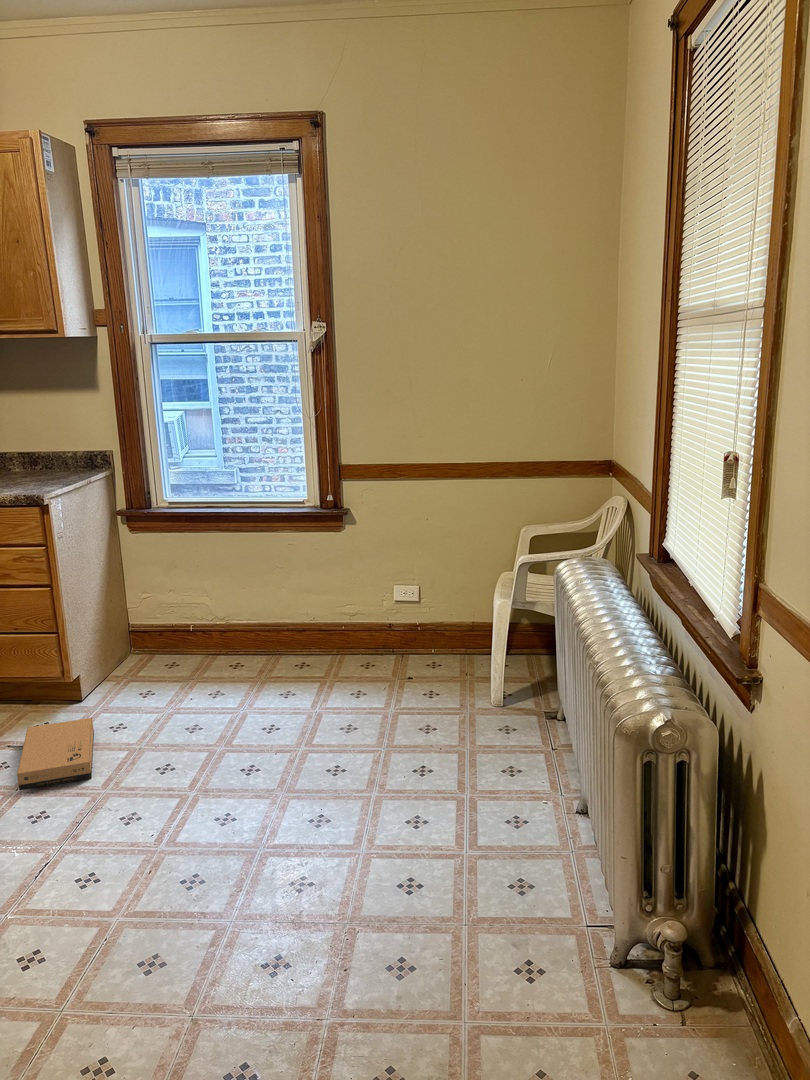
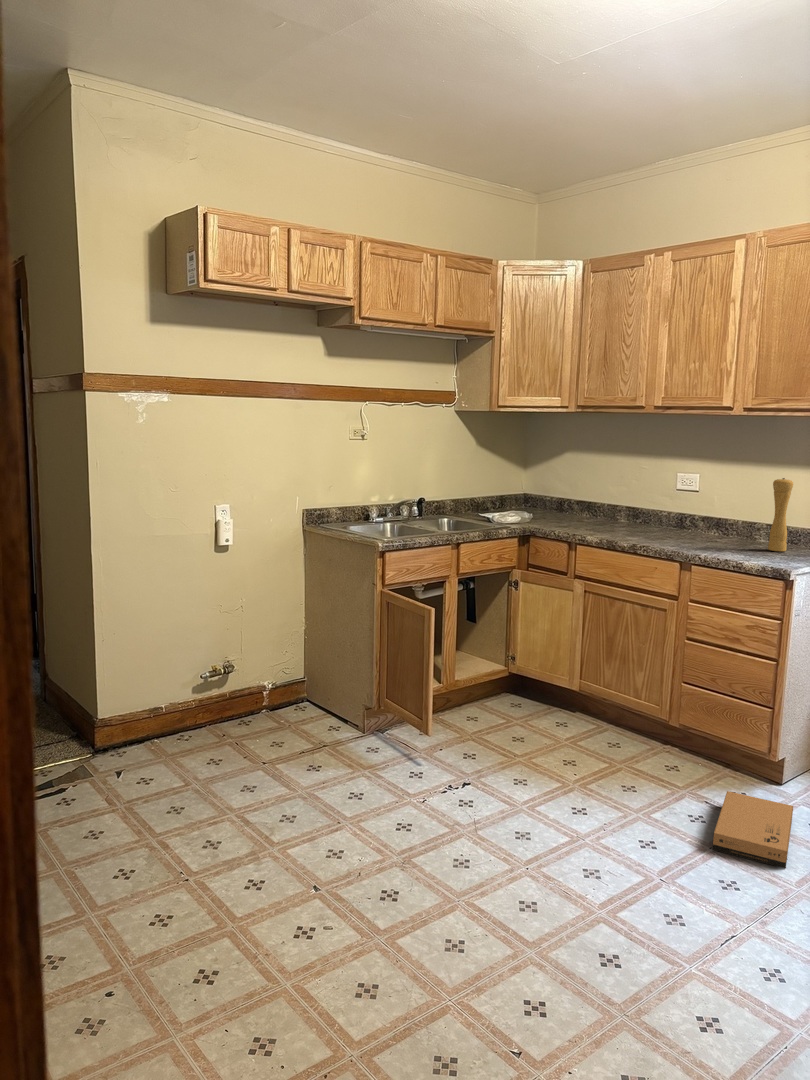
pepper mill: none [12,402,40,478] -> present [768,478,793,552]

